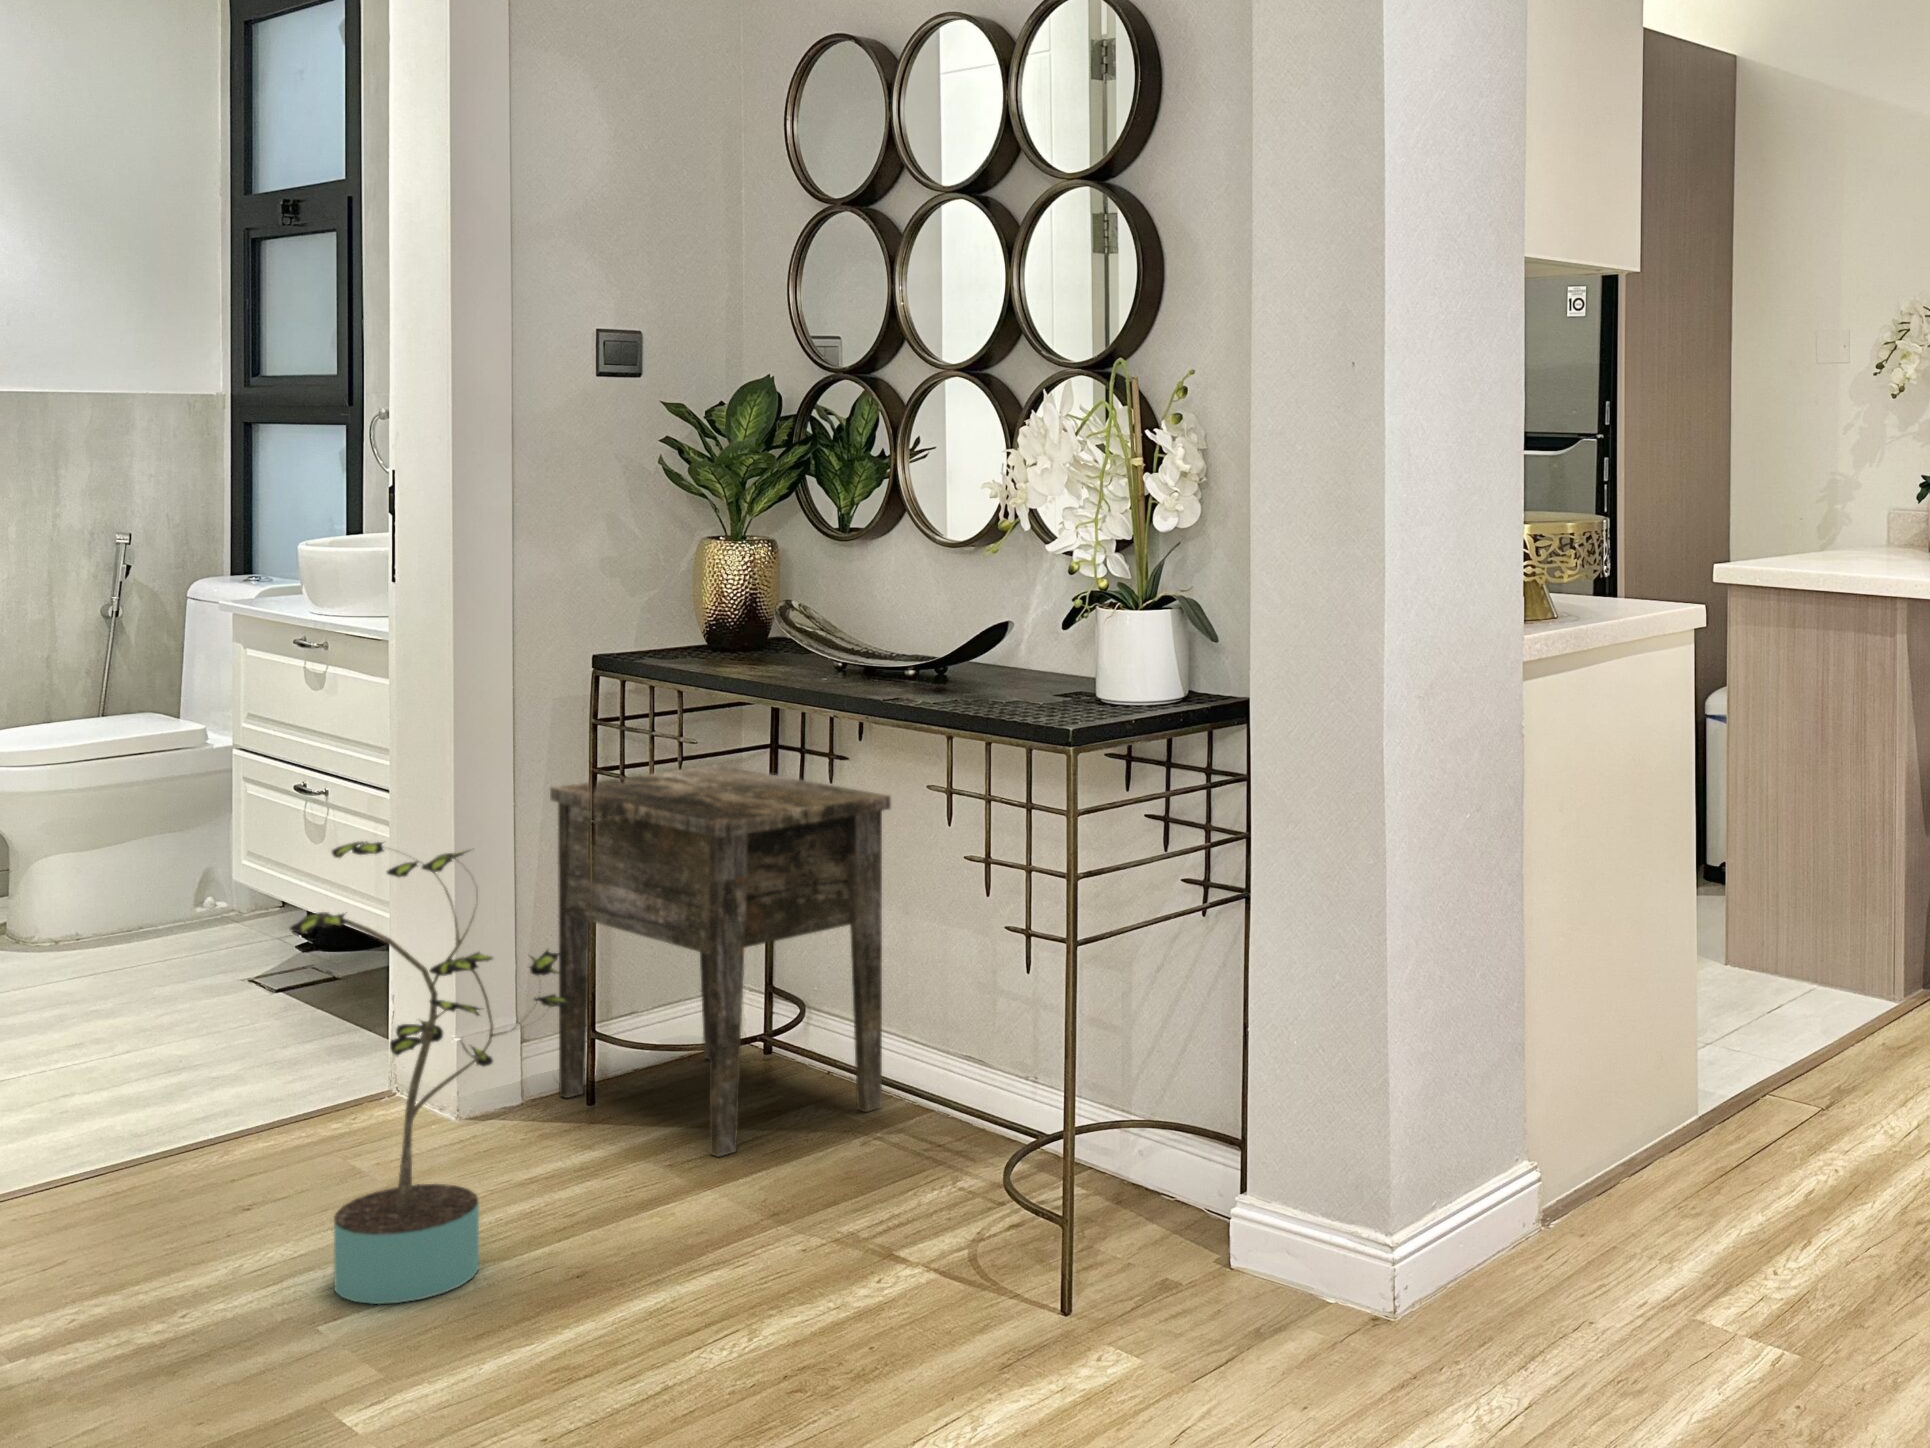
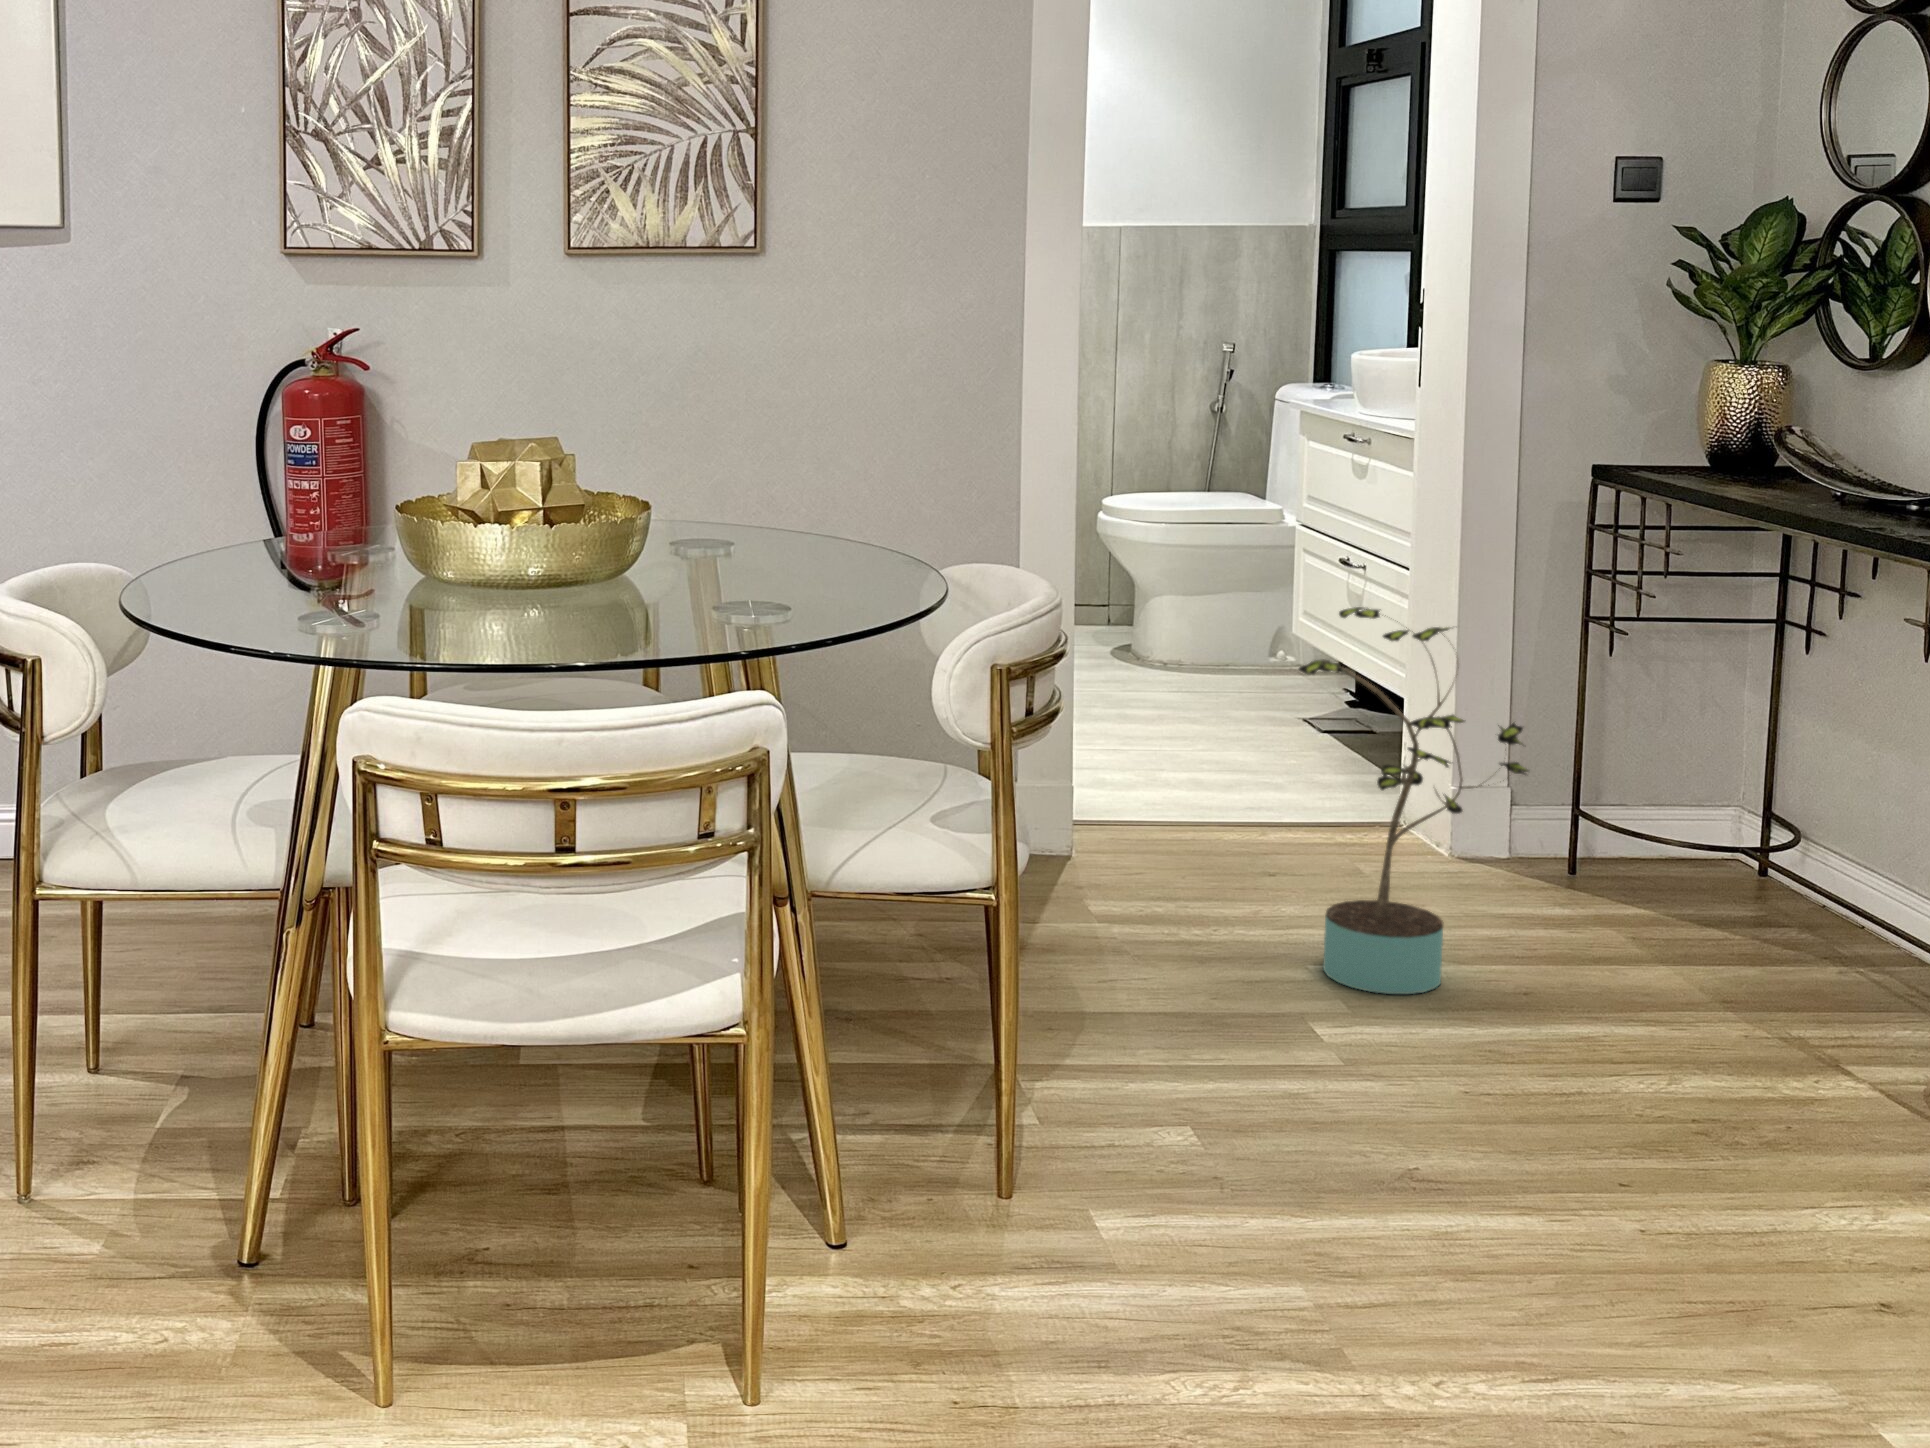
side table: present [550,765,891,1157] -> none [1541,583,1894,948]

